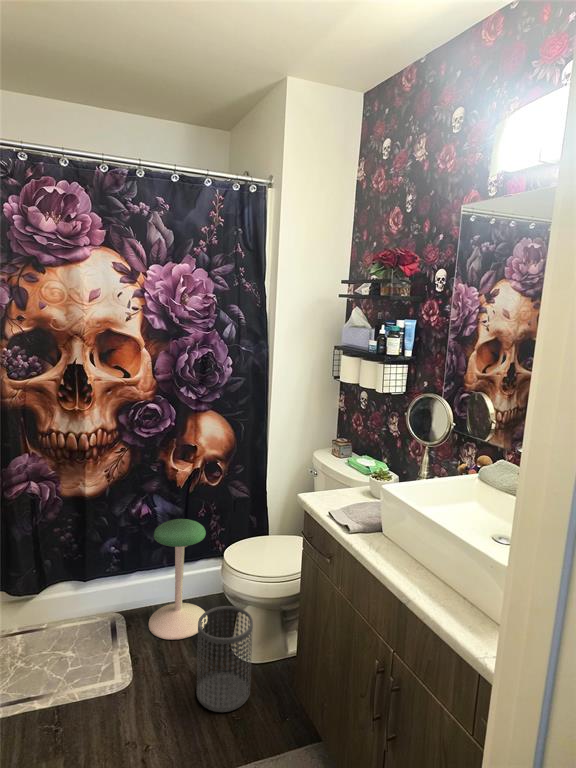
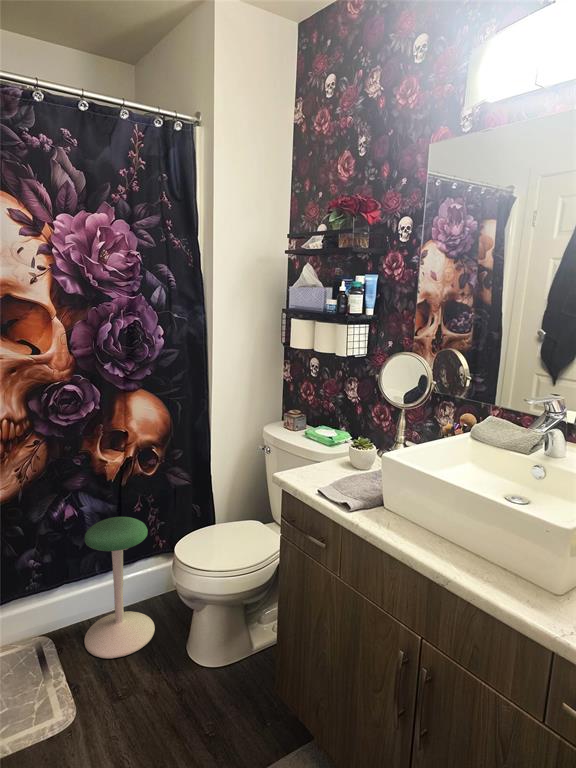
wastebasket: present [197,606,253,712] -> none [156,611,221,736]

